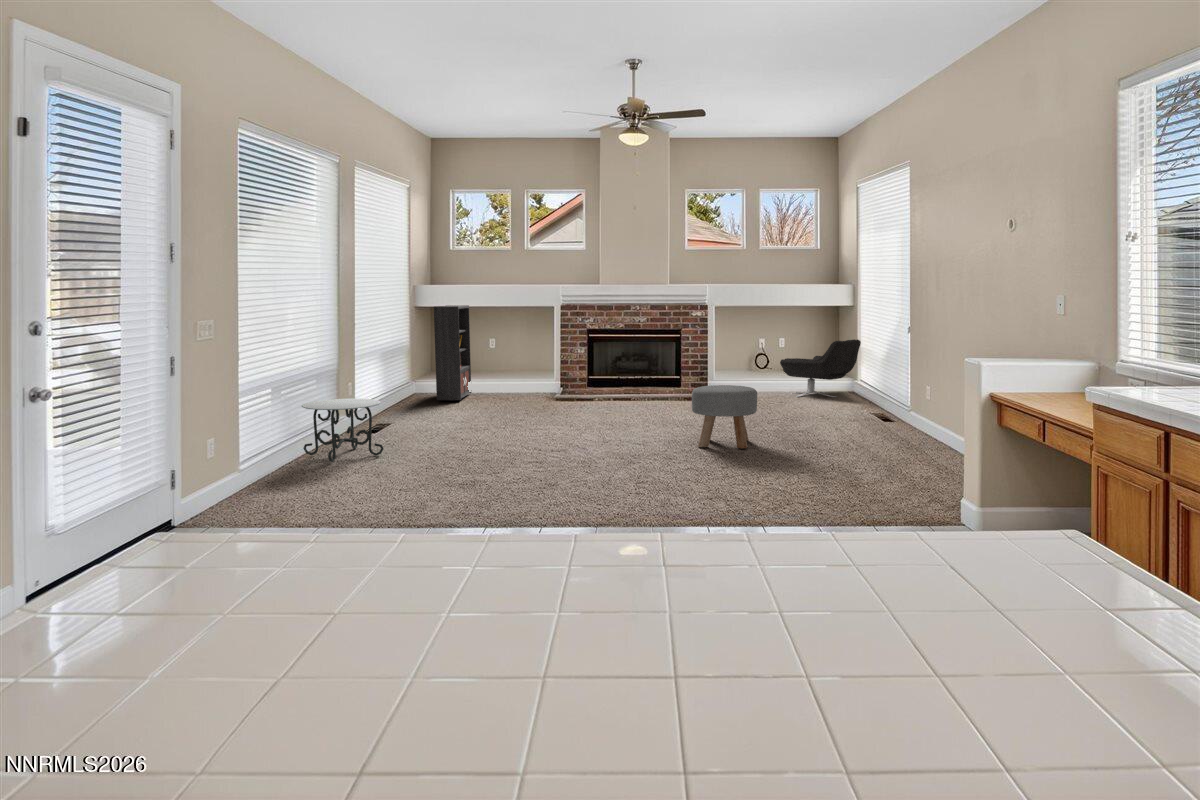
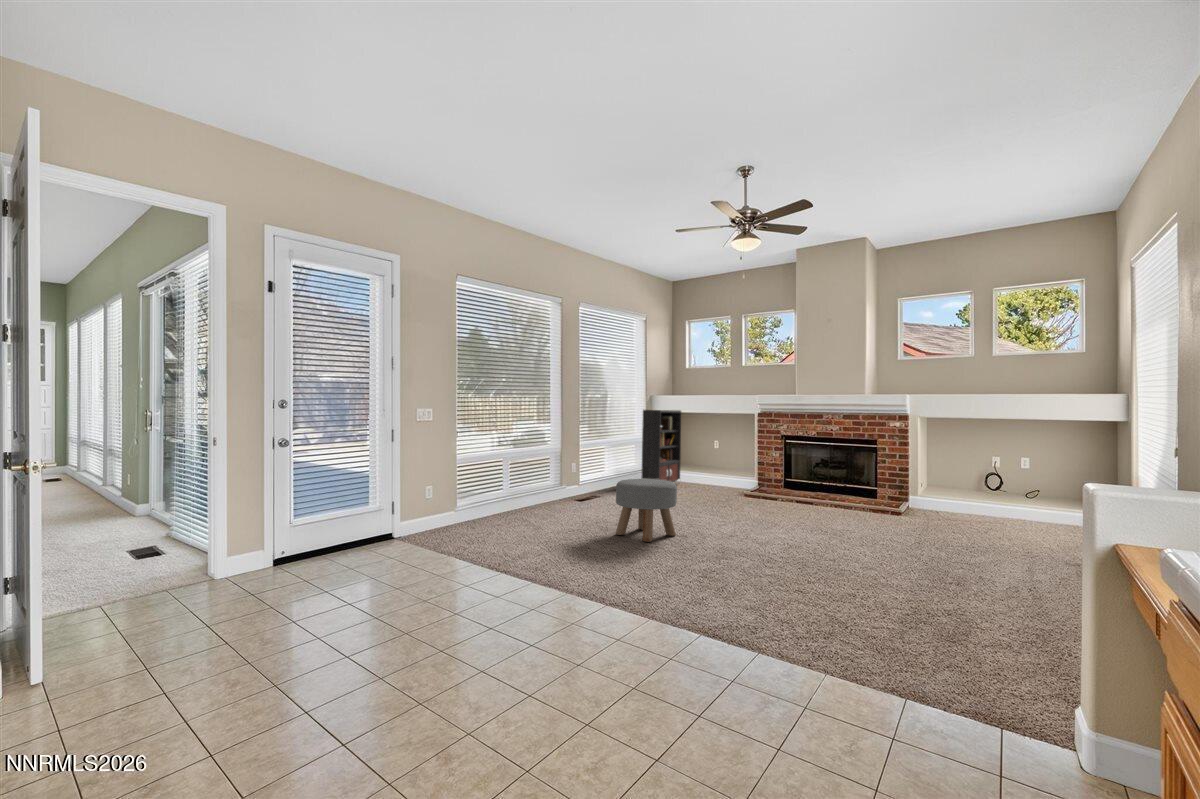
lounge chair: present [780,339,861,397] -> none [996,463,1121,533]
ottoman: present [692,385,757,449] -> present [616,479,677,542]
side table: present [302,399,384,462] -> none [452,475,515,527]

